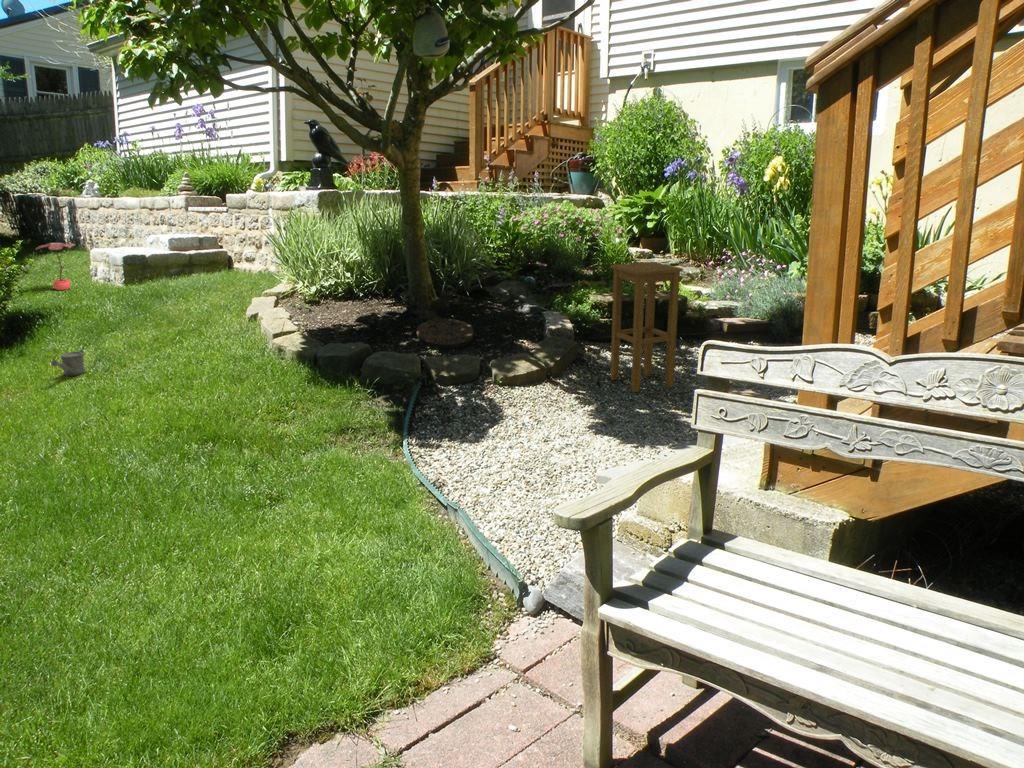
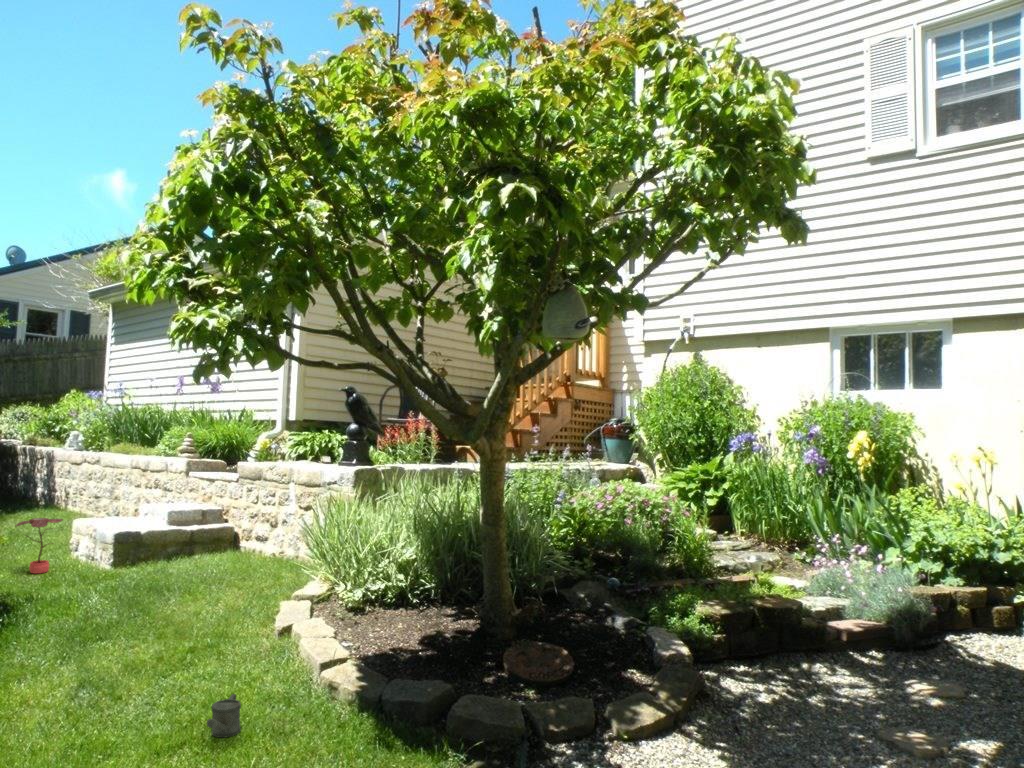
stool: present [610,262,683,392] -> none [745,579,839,752]
watering can: present [51,350,86,376] -> present [207,694,241,737]

